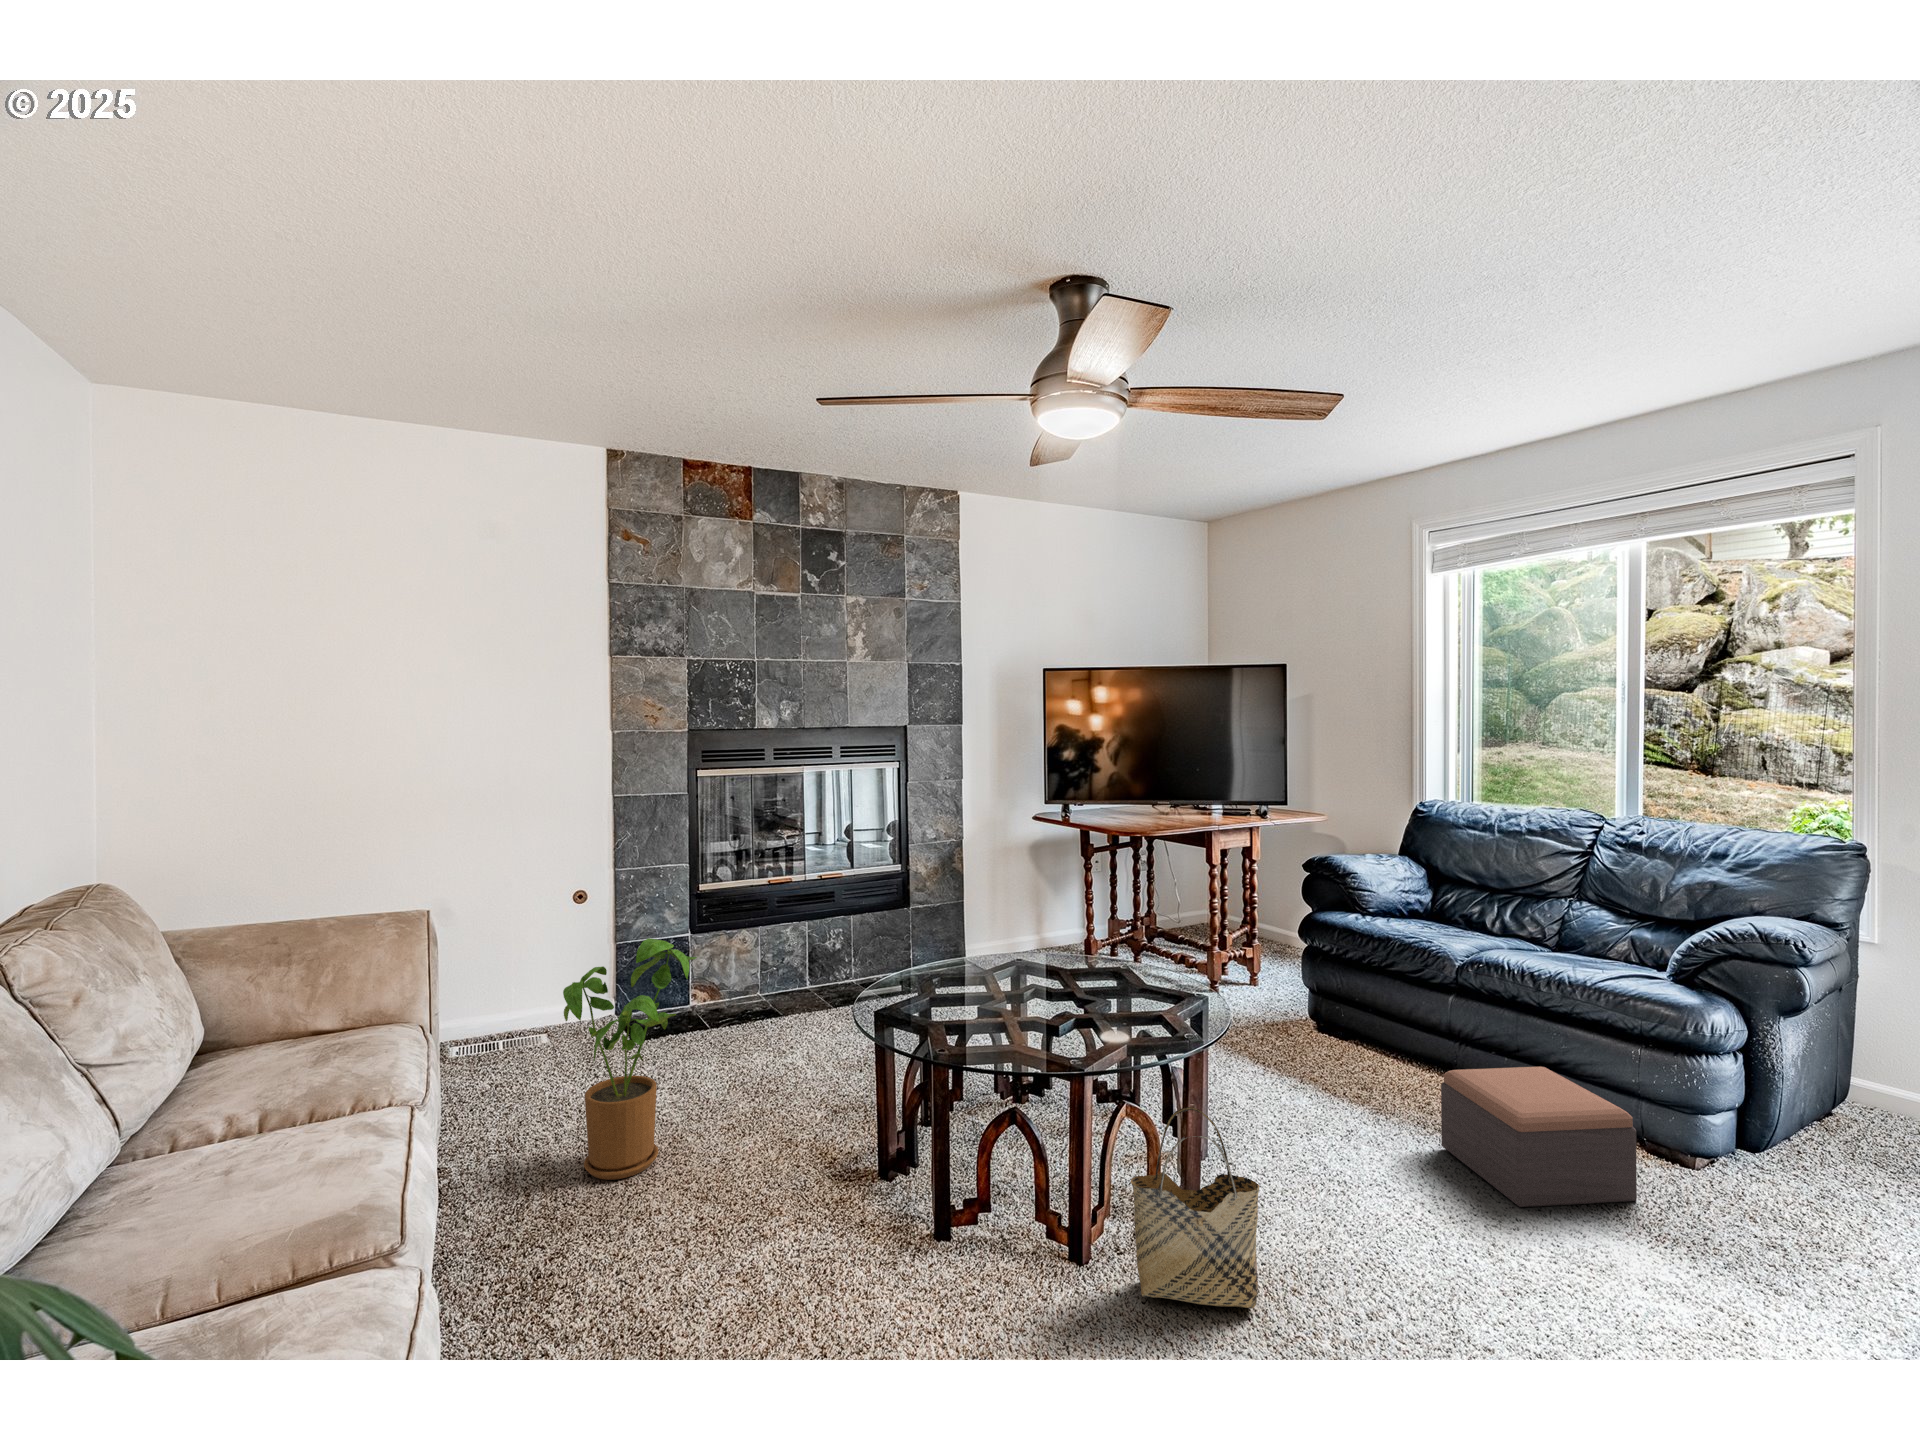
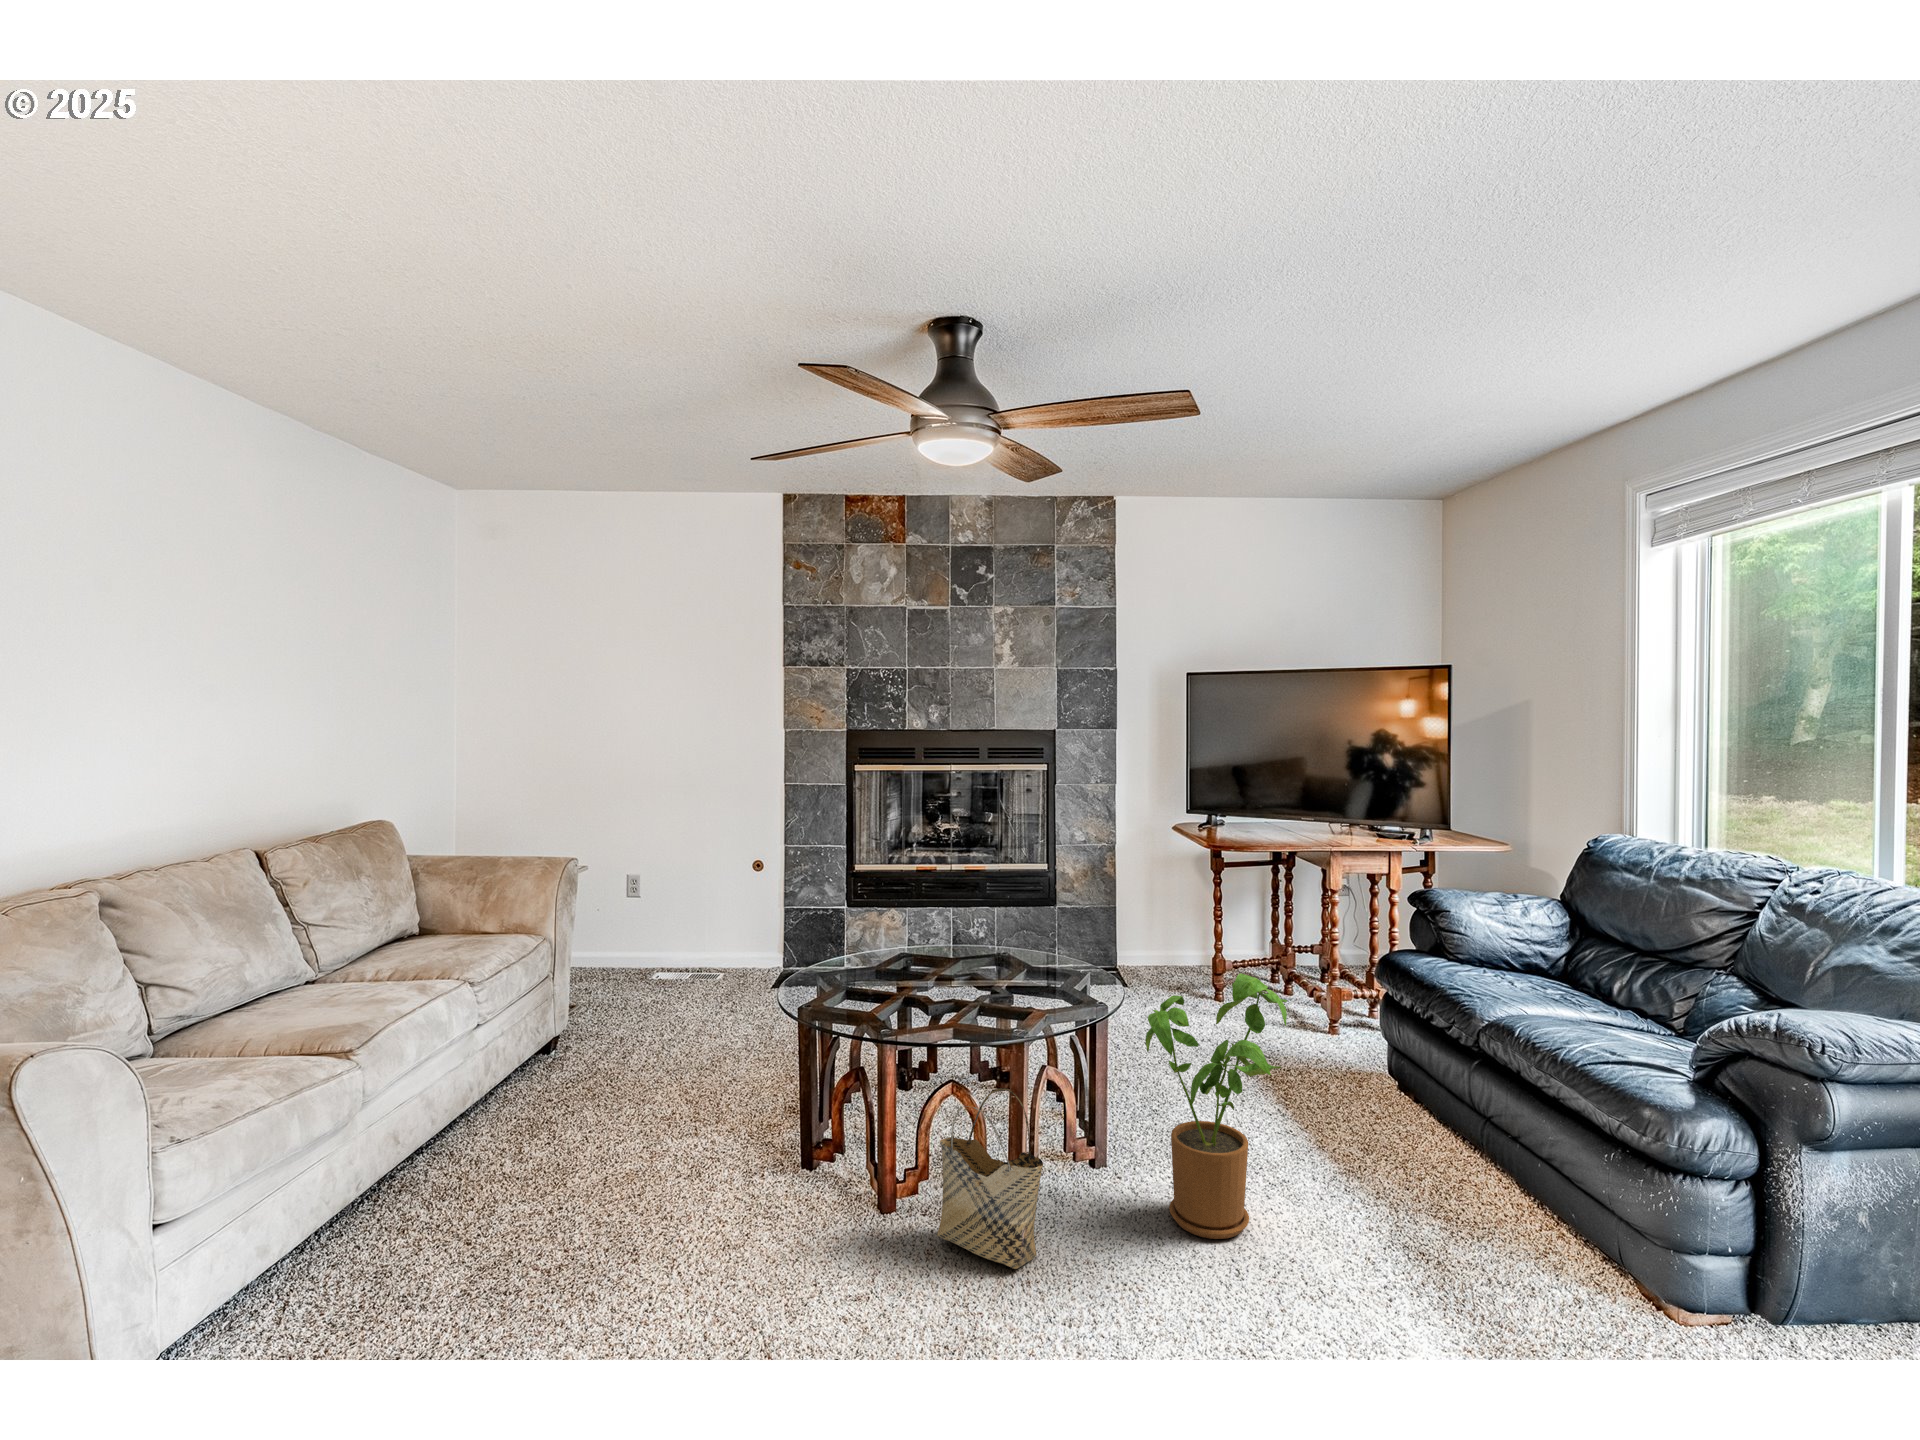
house plant: present [563,938,697,1180] -> present [1145,973,1287,1239]
footstool: present [1441,1067,1637,1207] -> none [1383,1126,1552,1305]

